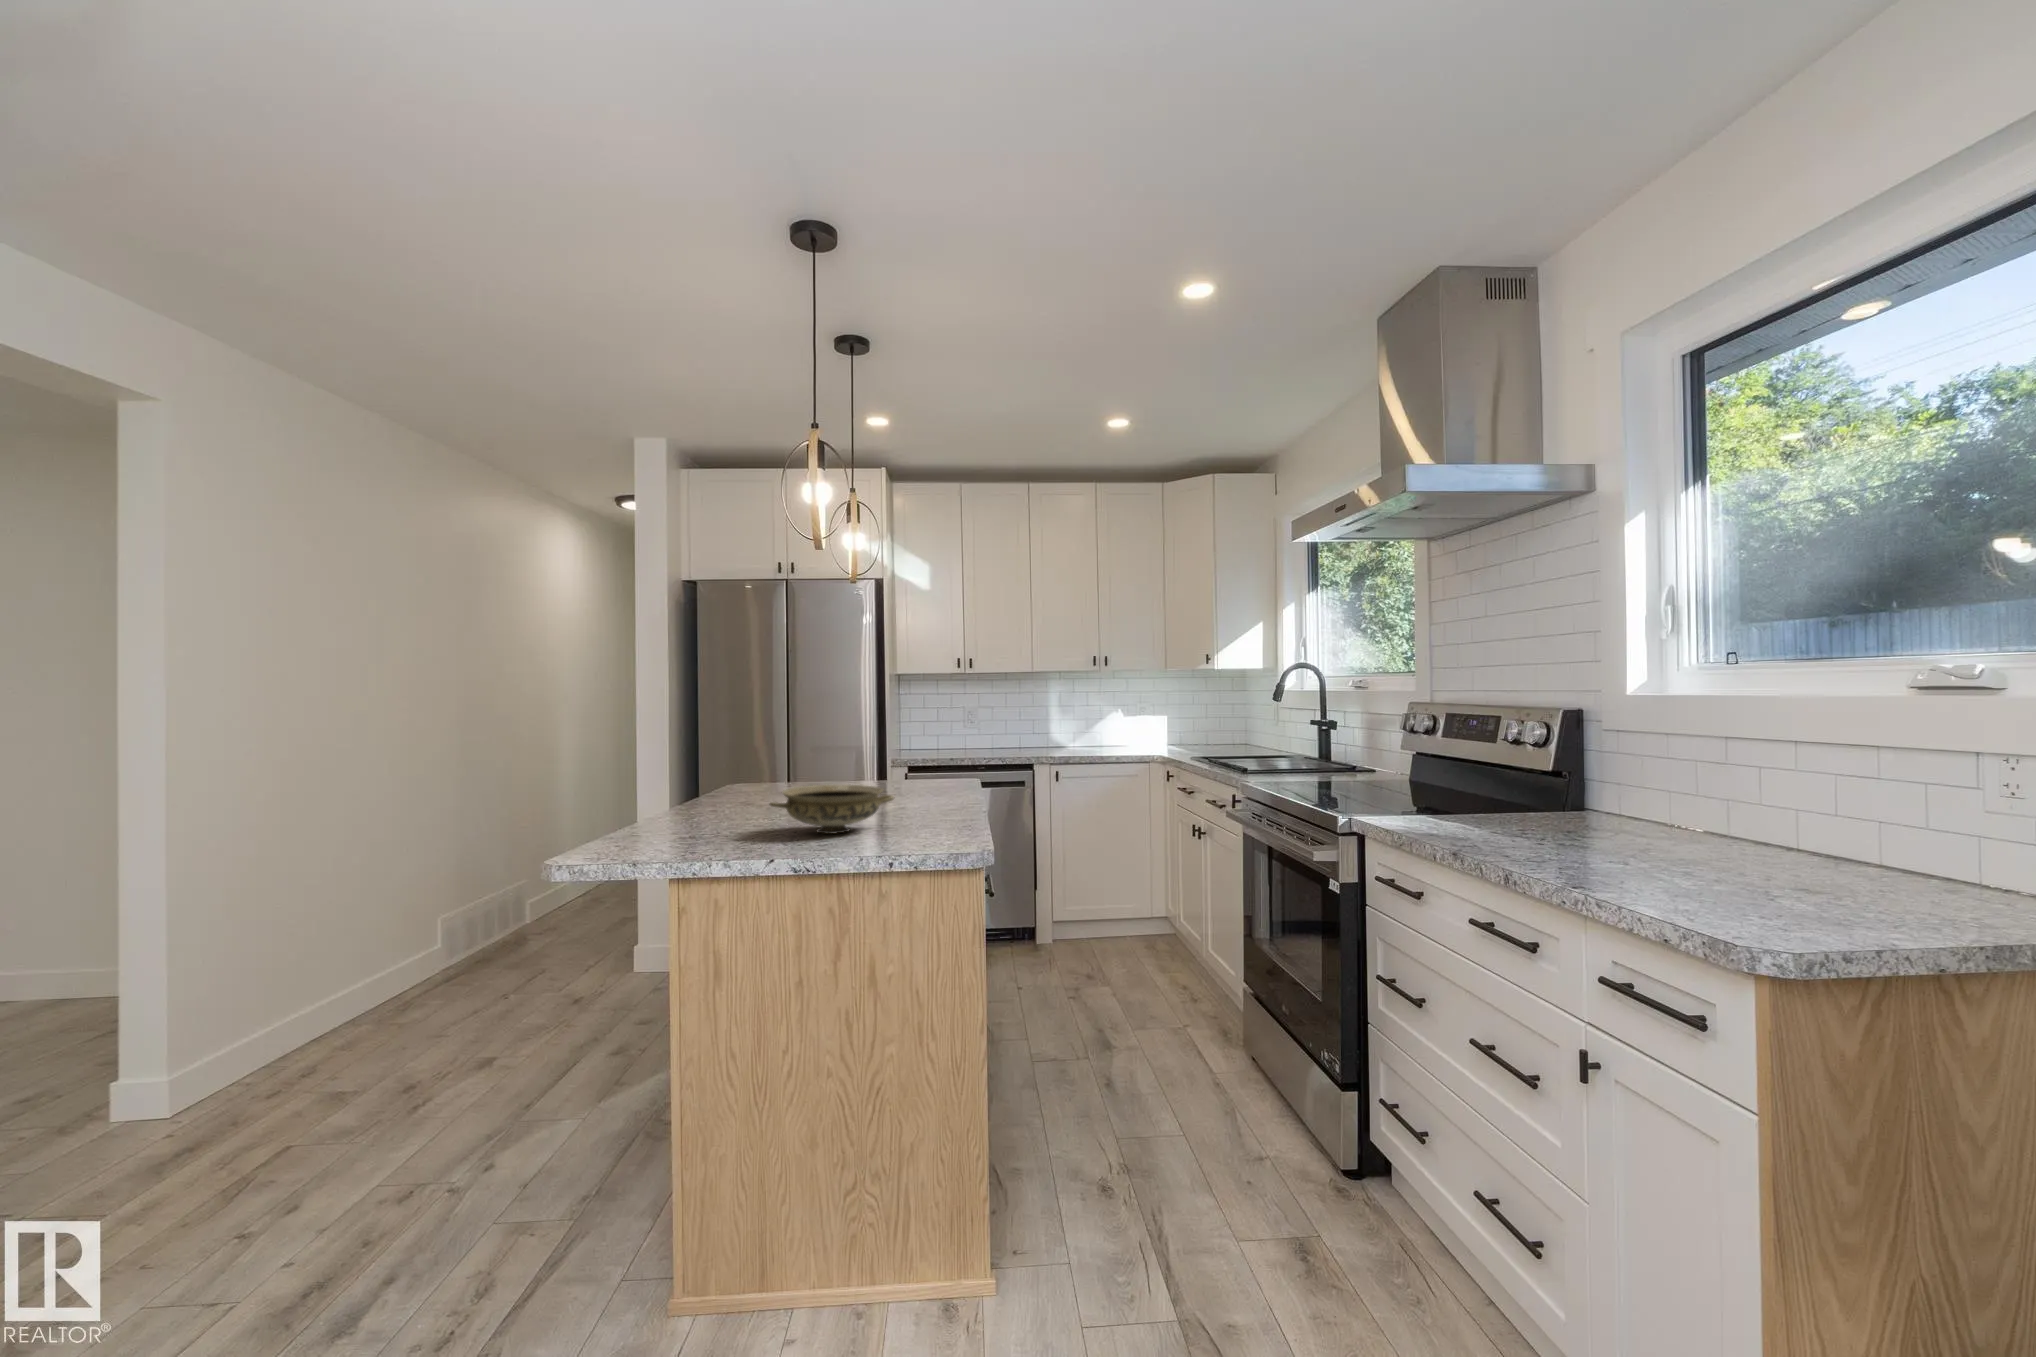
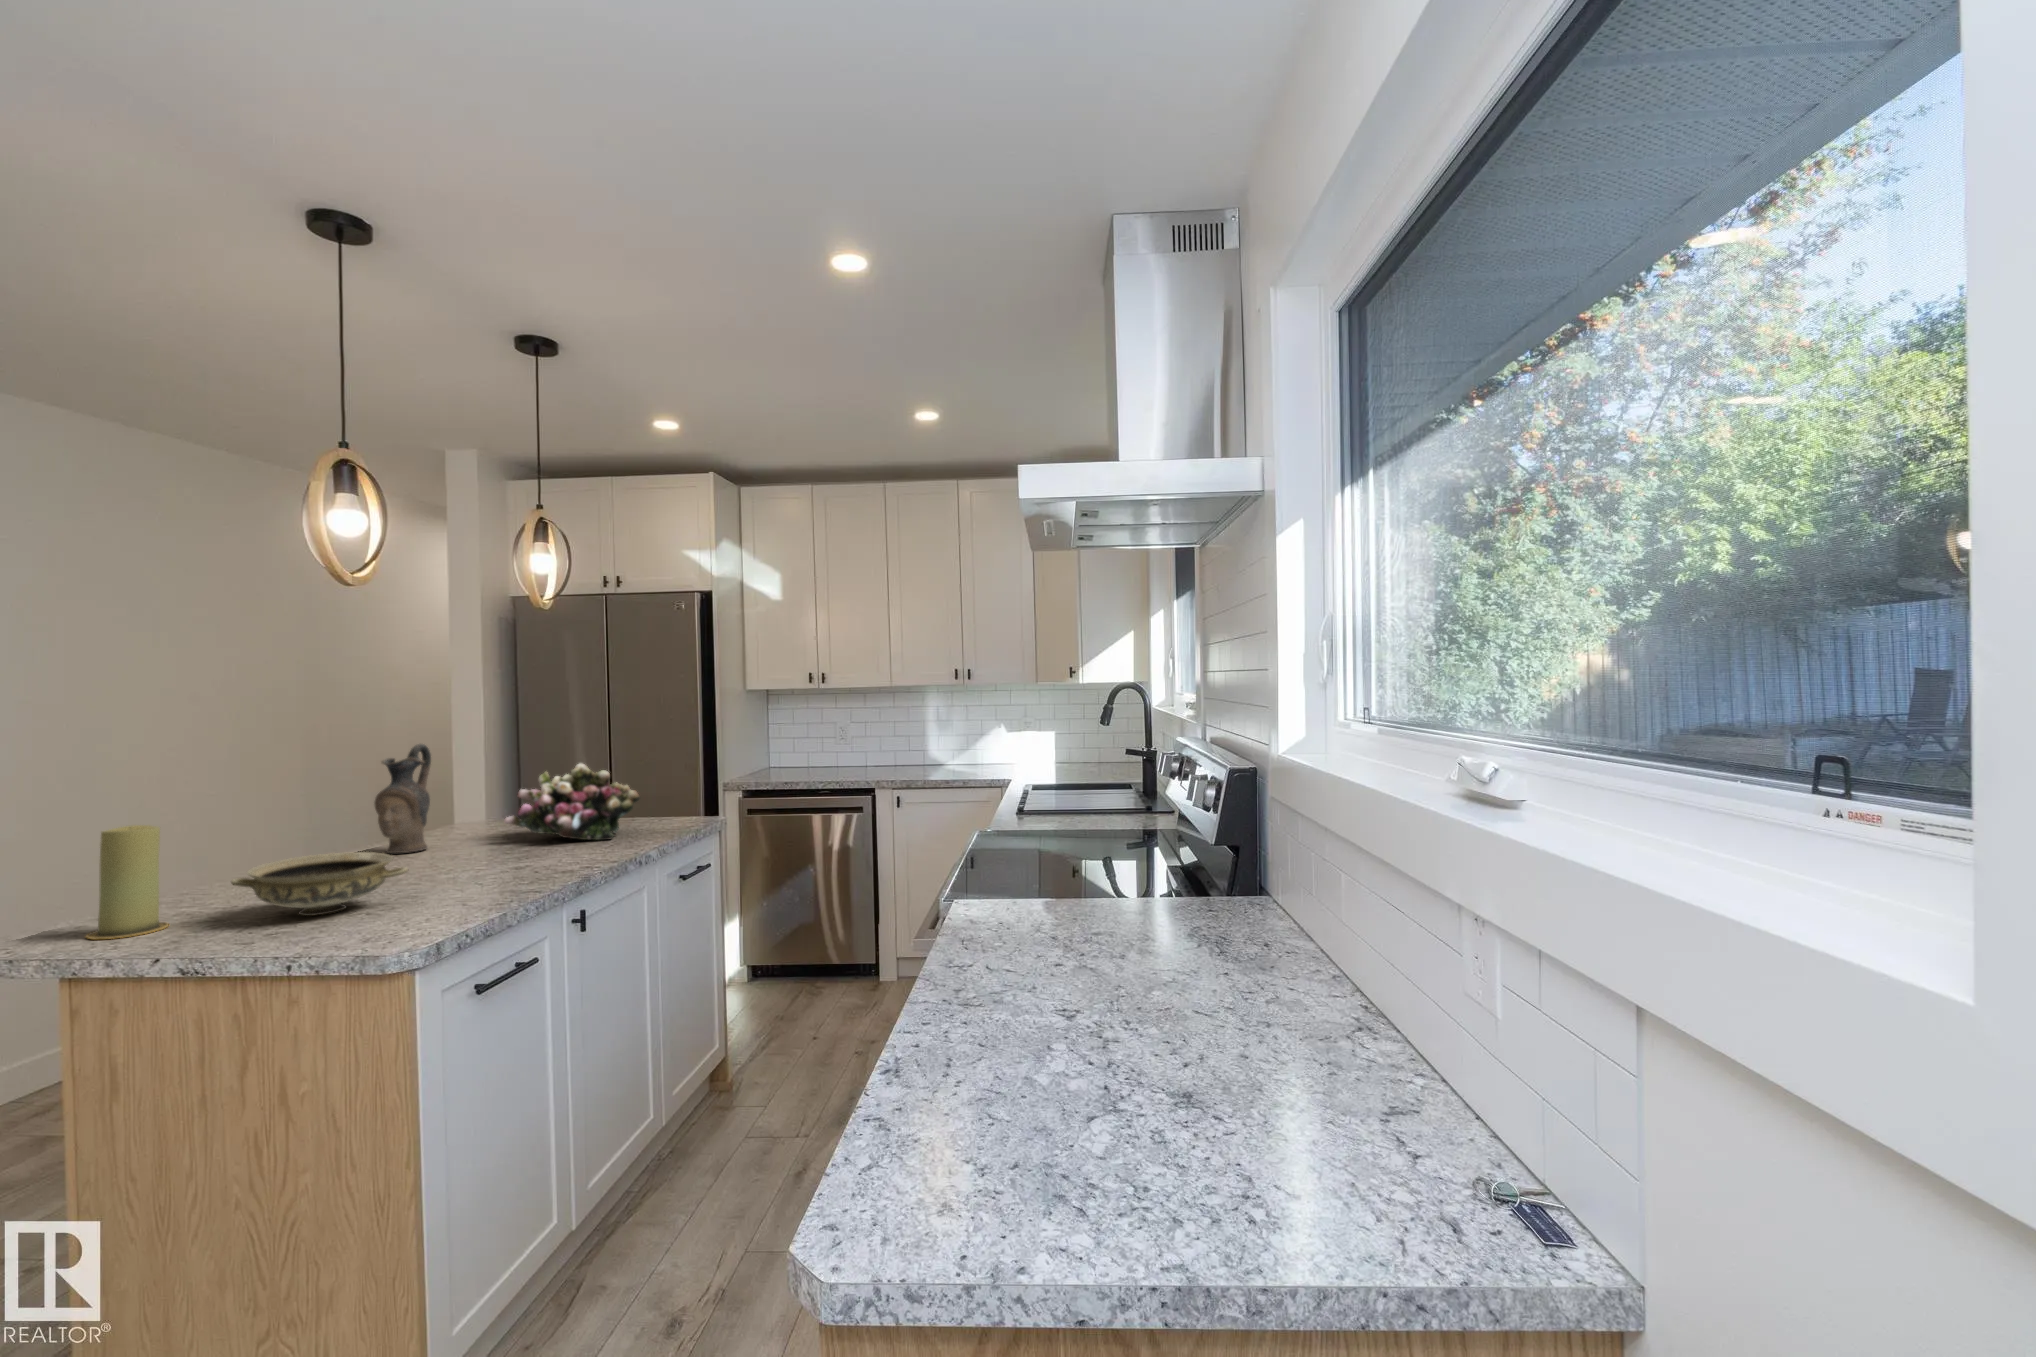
ceramic pitcher: none [743,705,783,802] -> present [375,744,431,853]
flower arrangement: none [840,726,947,792] -> present [504,764,640,840]
candle: none [673,754,728,849] -> present [86,825,169,939]

